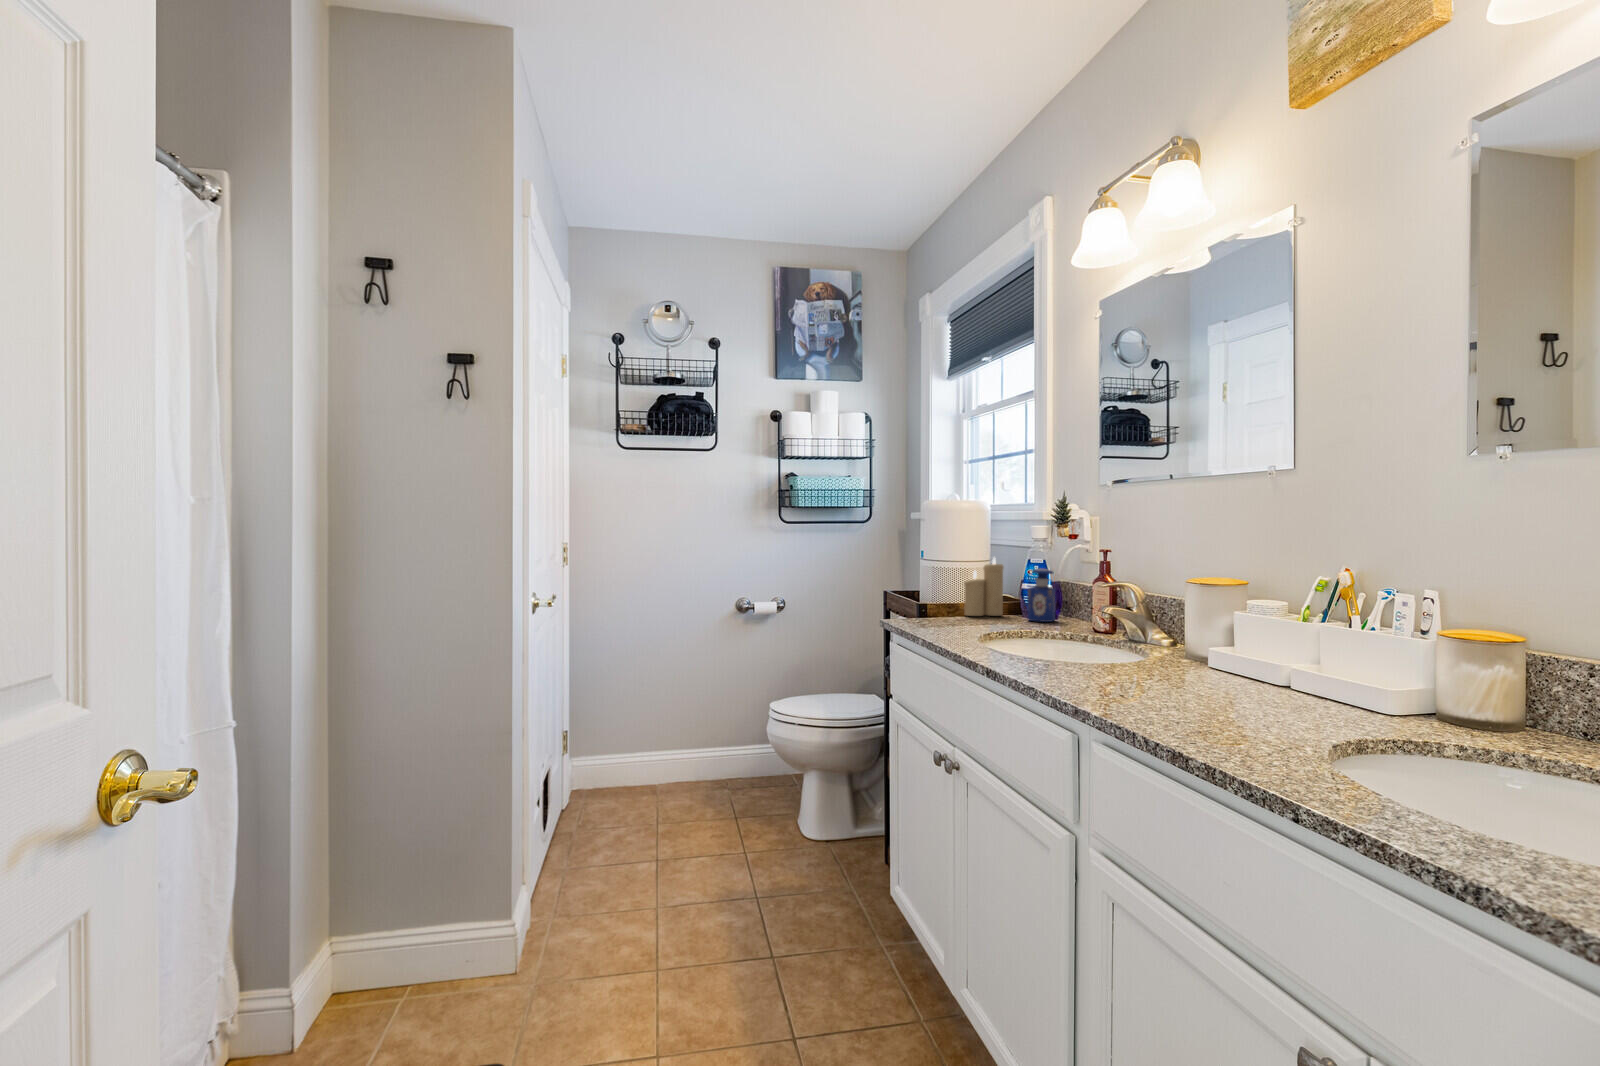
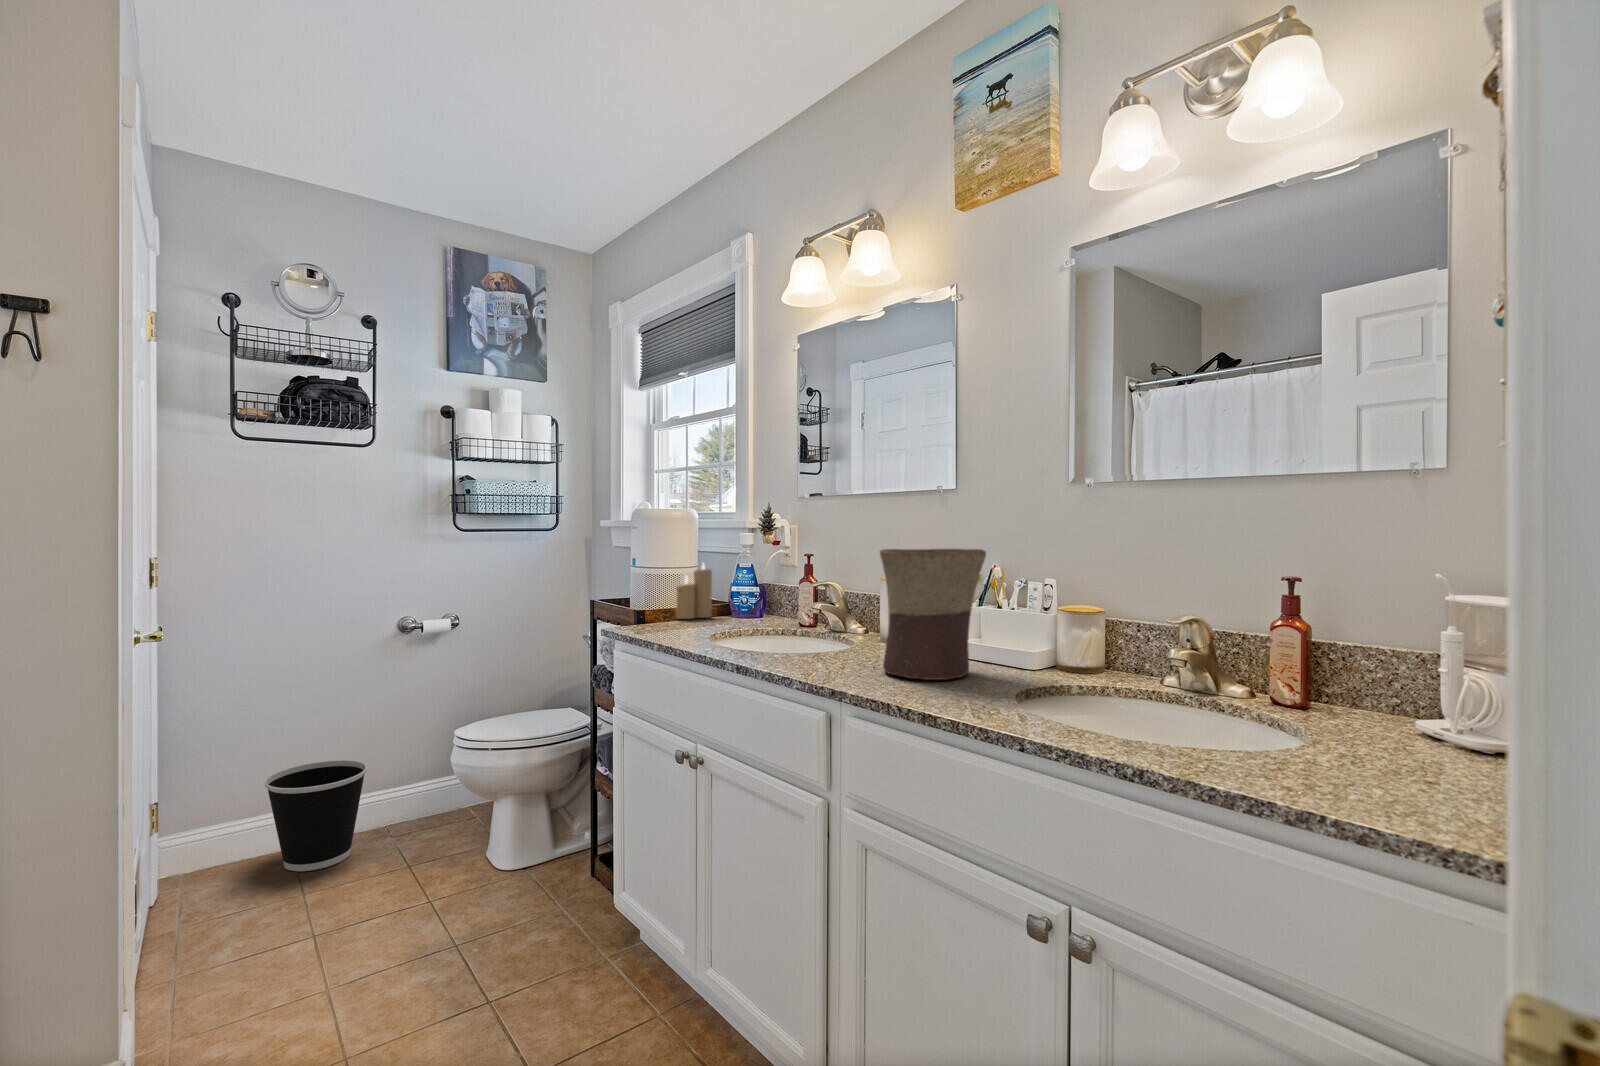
flower pot: none [1152,544,1306,711] -> present [880,549,986,680]
perfume bottle: present [1027,569,1056,622] -> none [737,572,760,621]
wastebasket: none [634,719,707,809] -> present [265,760,367,871]

